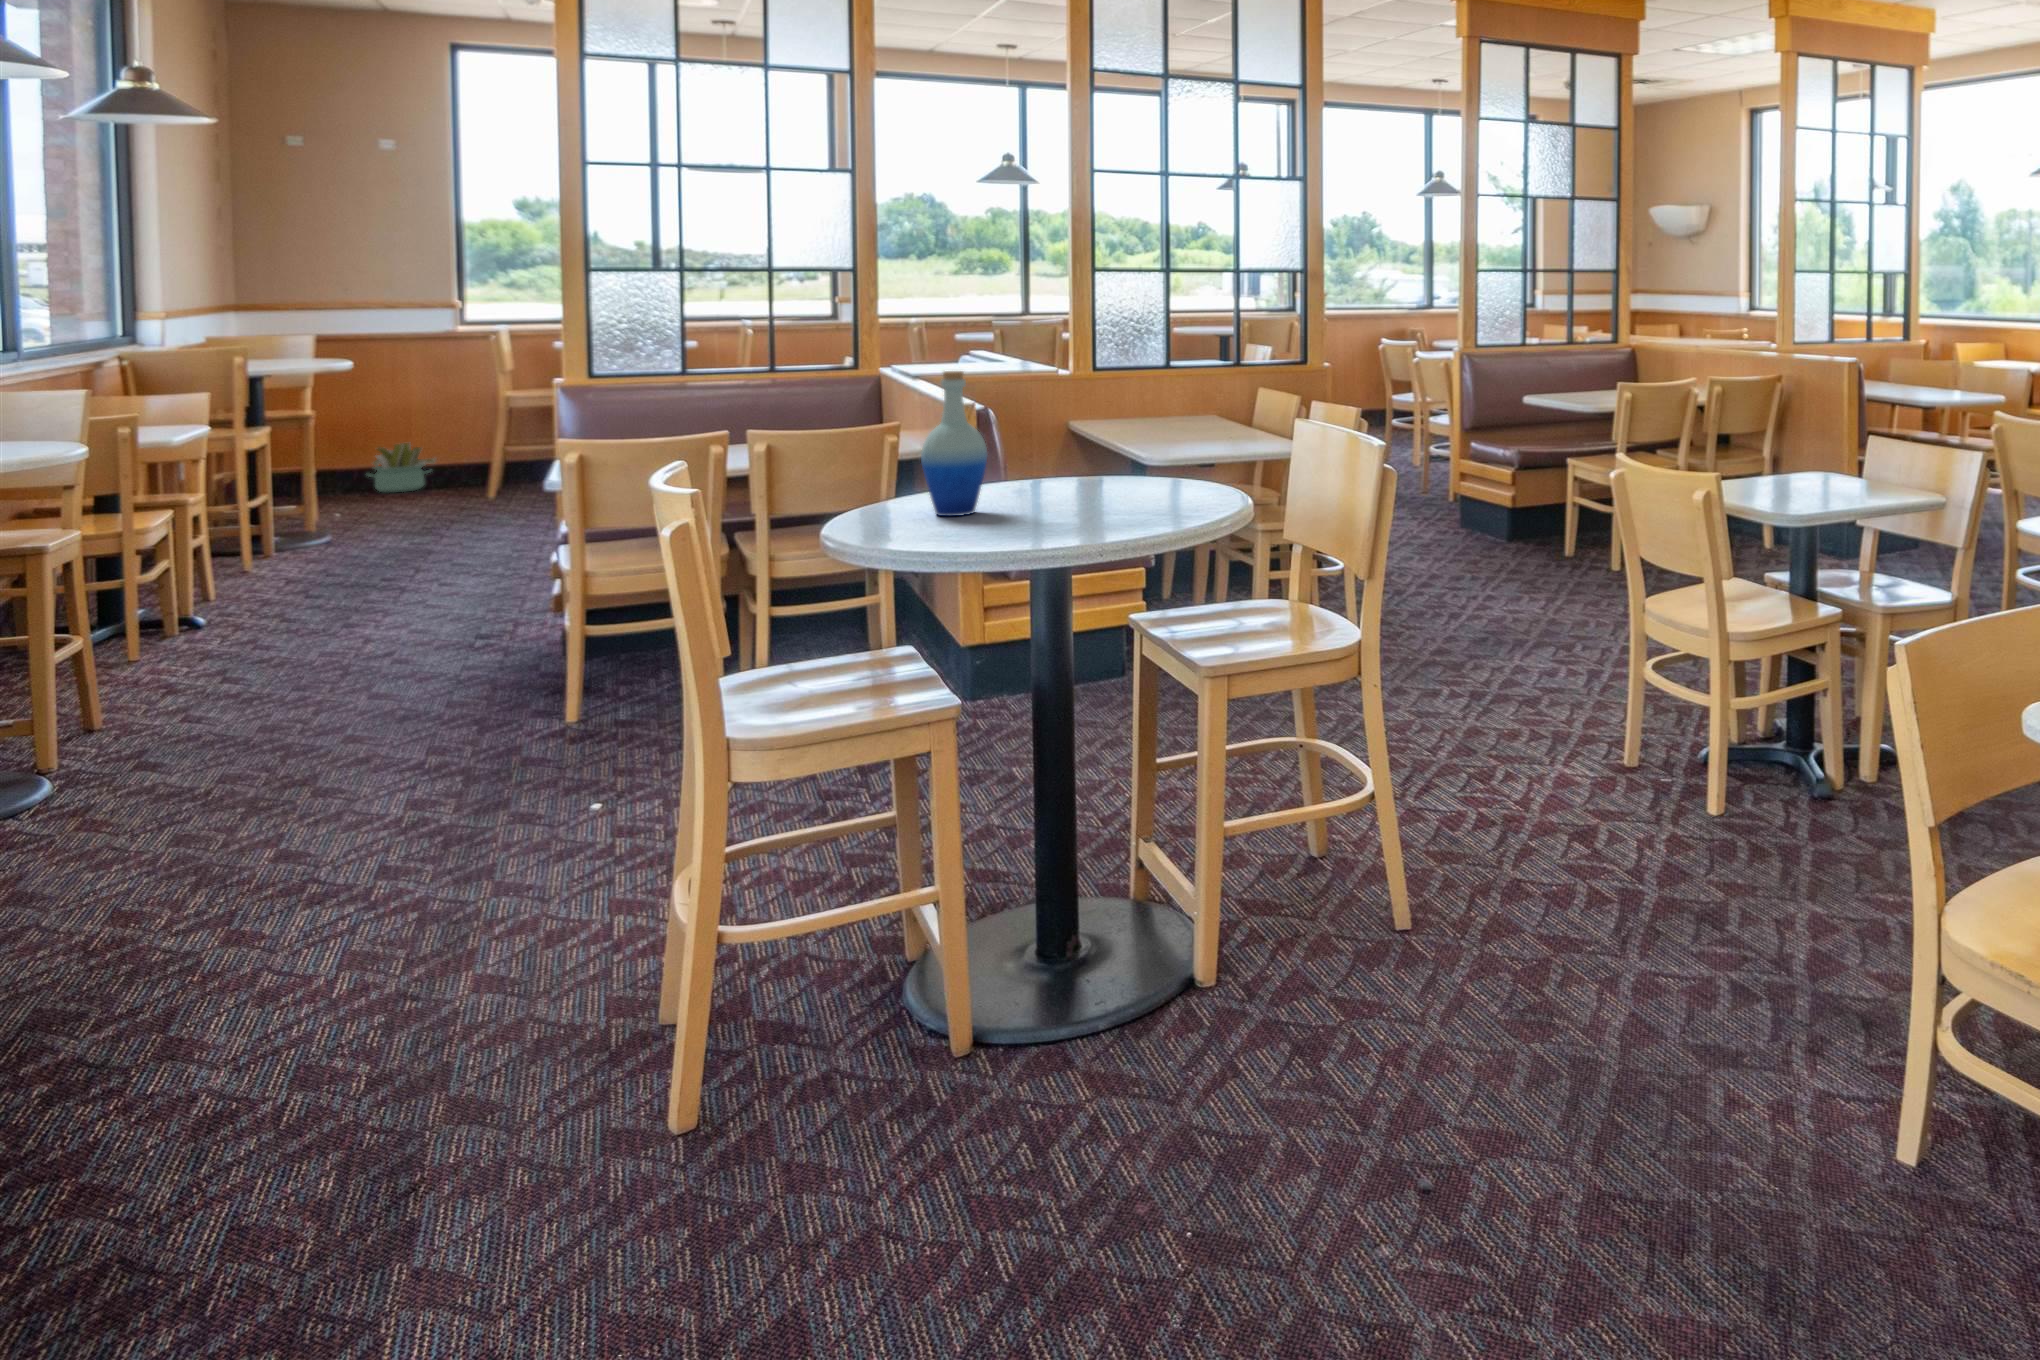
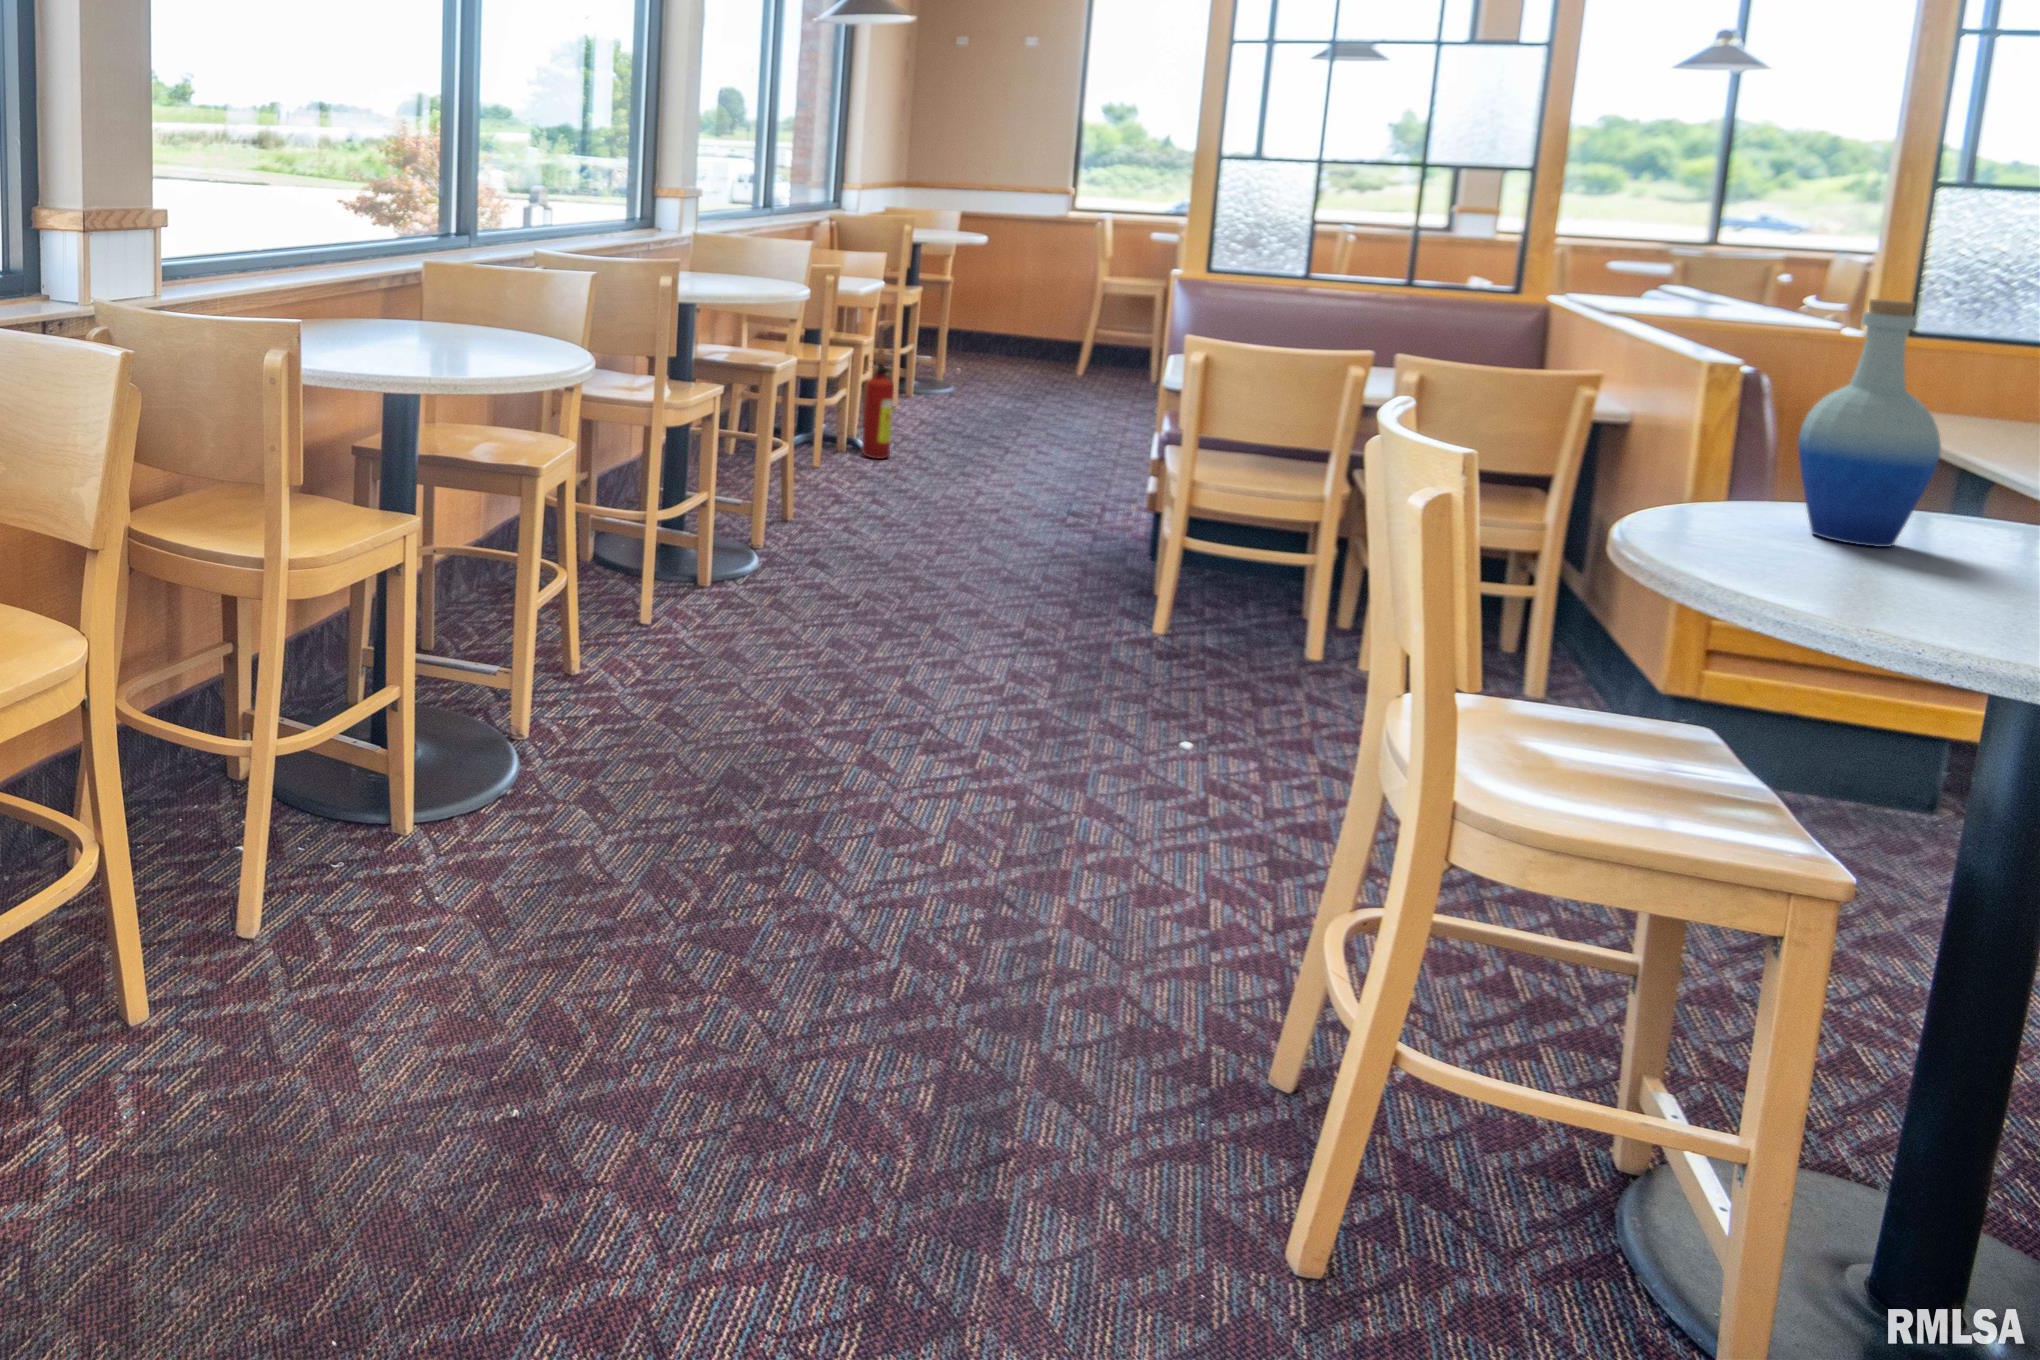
decorative plant: present [368,443,436,493] -> none [980,316,1035,360]
fire extinguisher: none [192,503,242,634] -> present [862,347,894,459]

